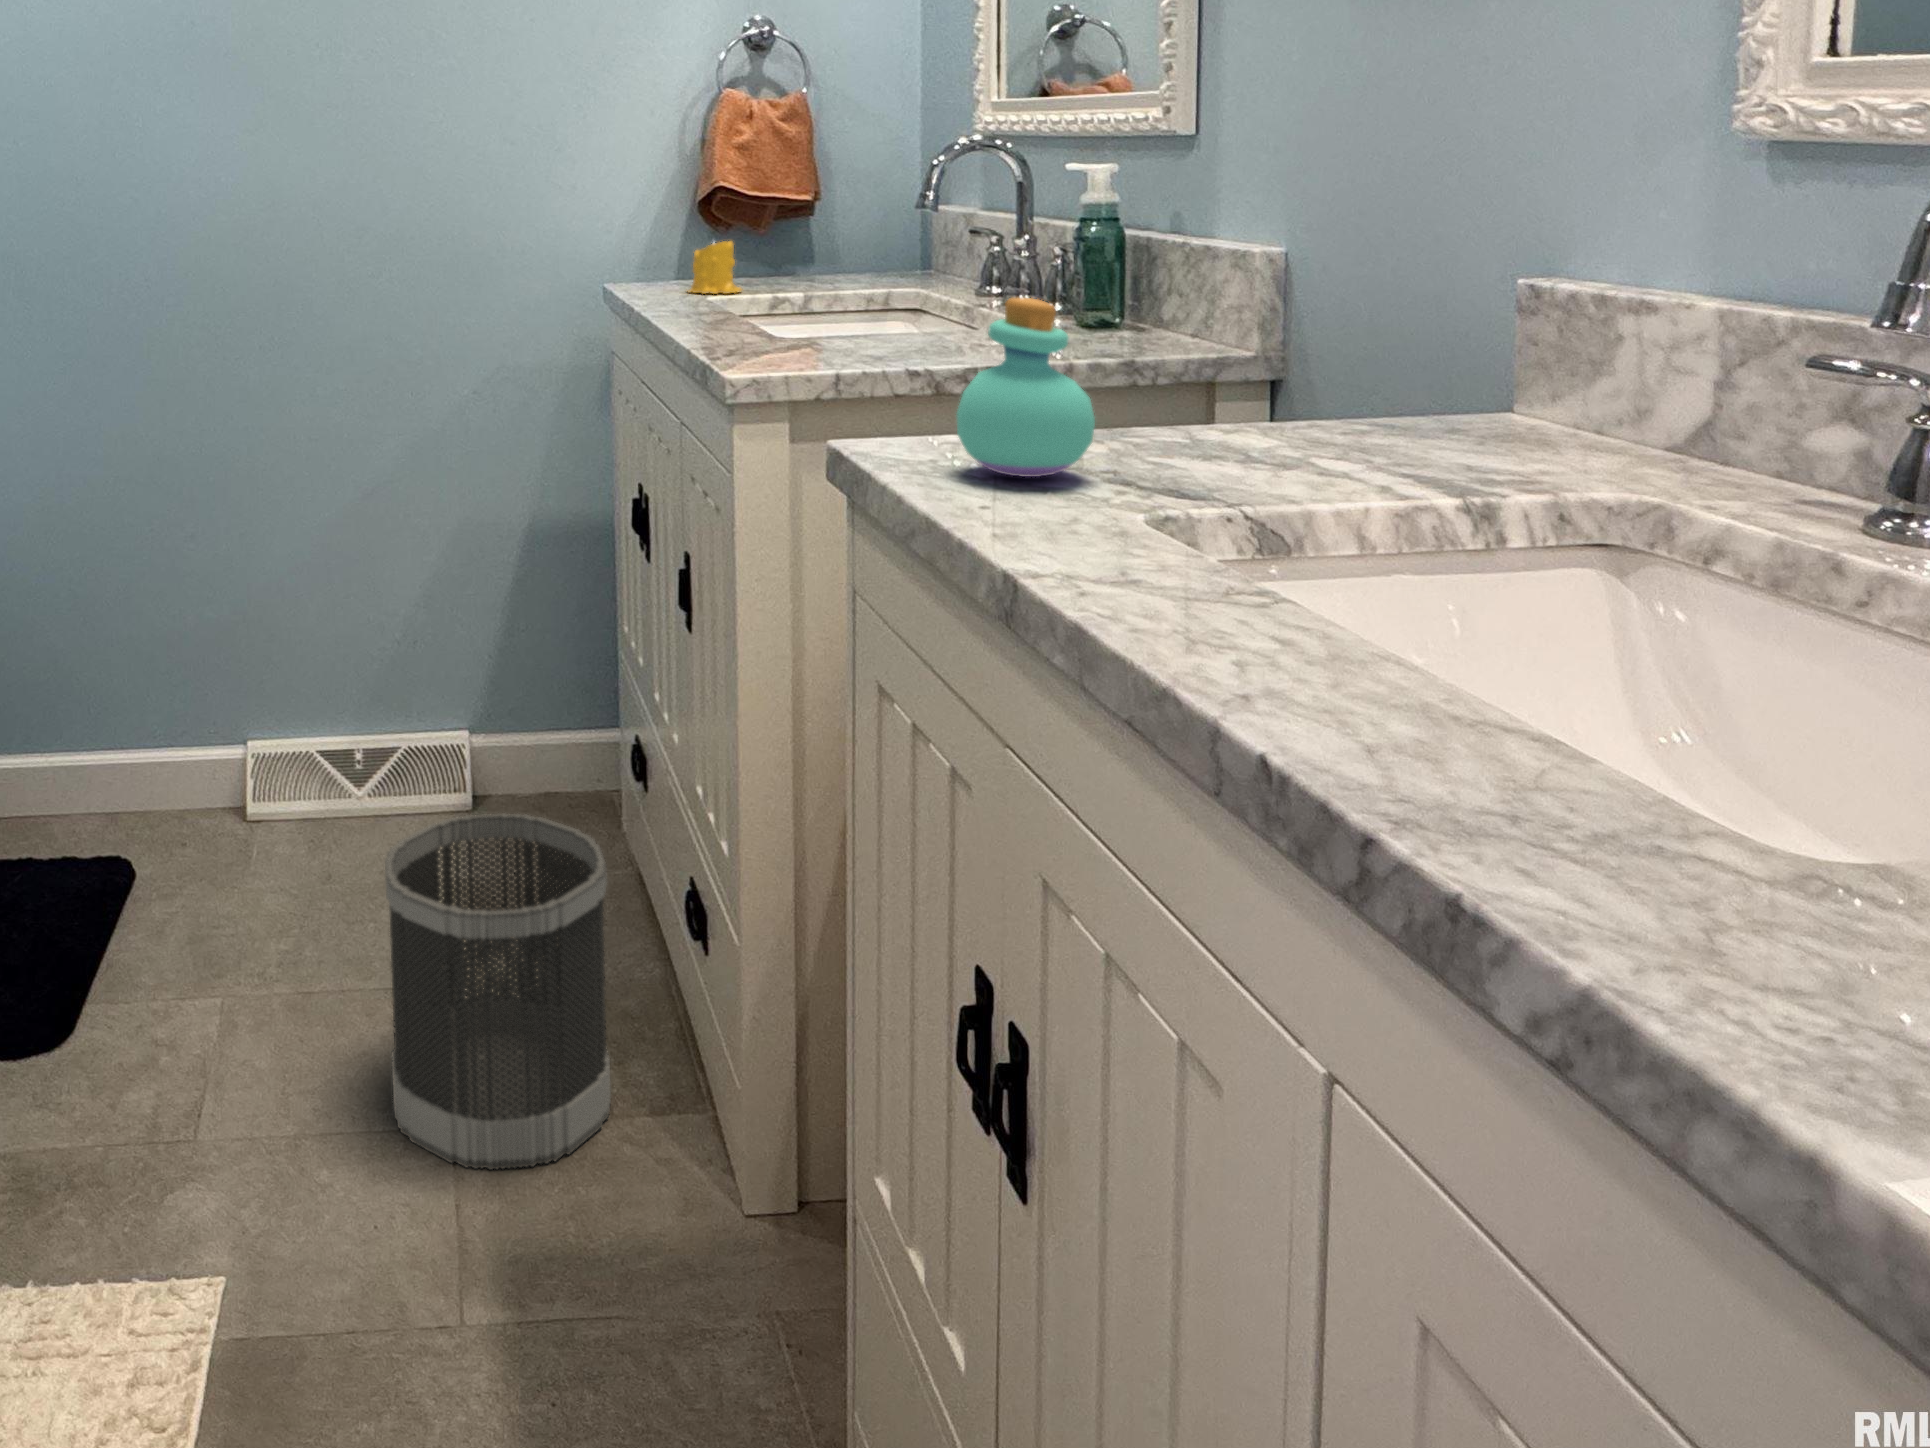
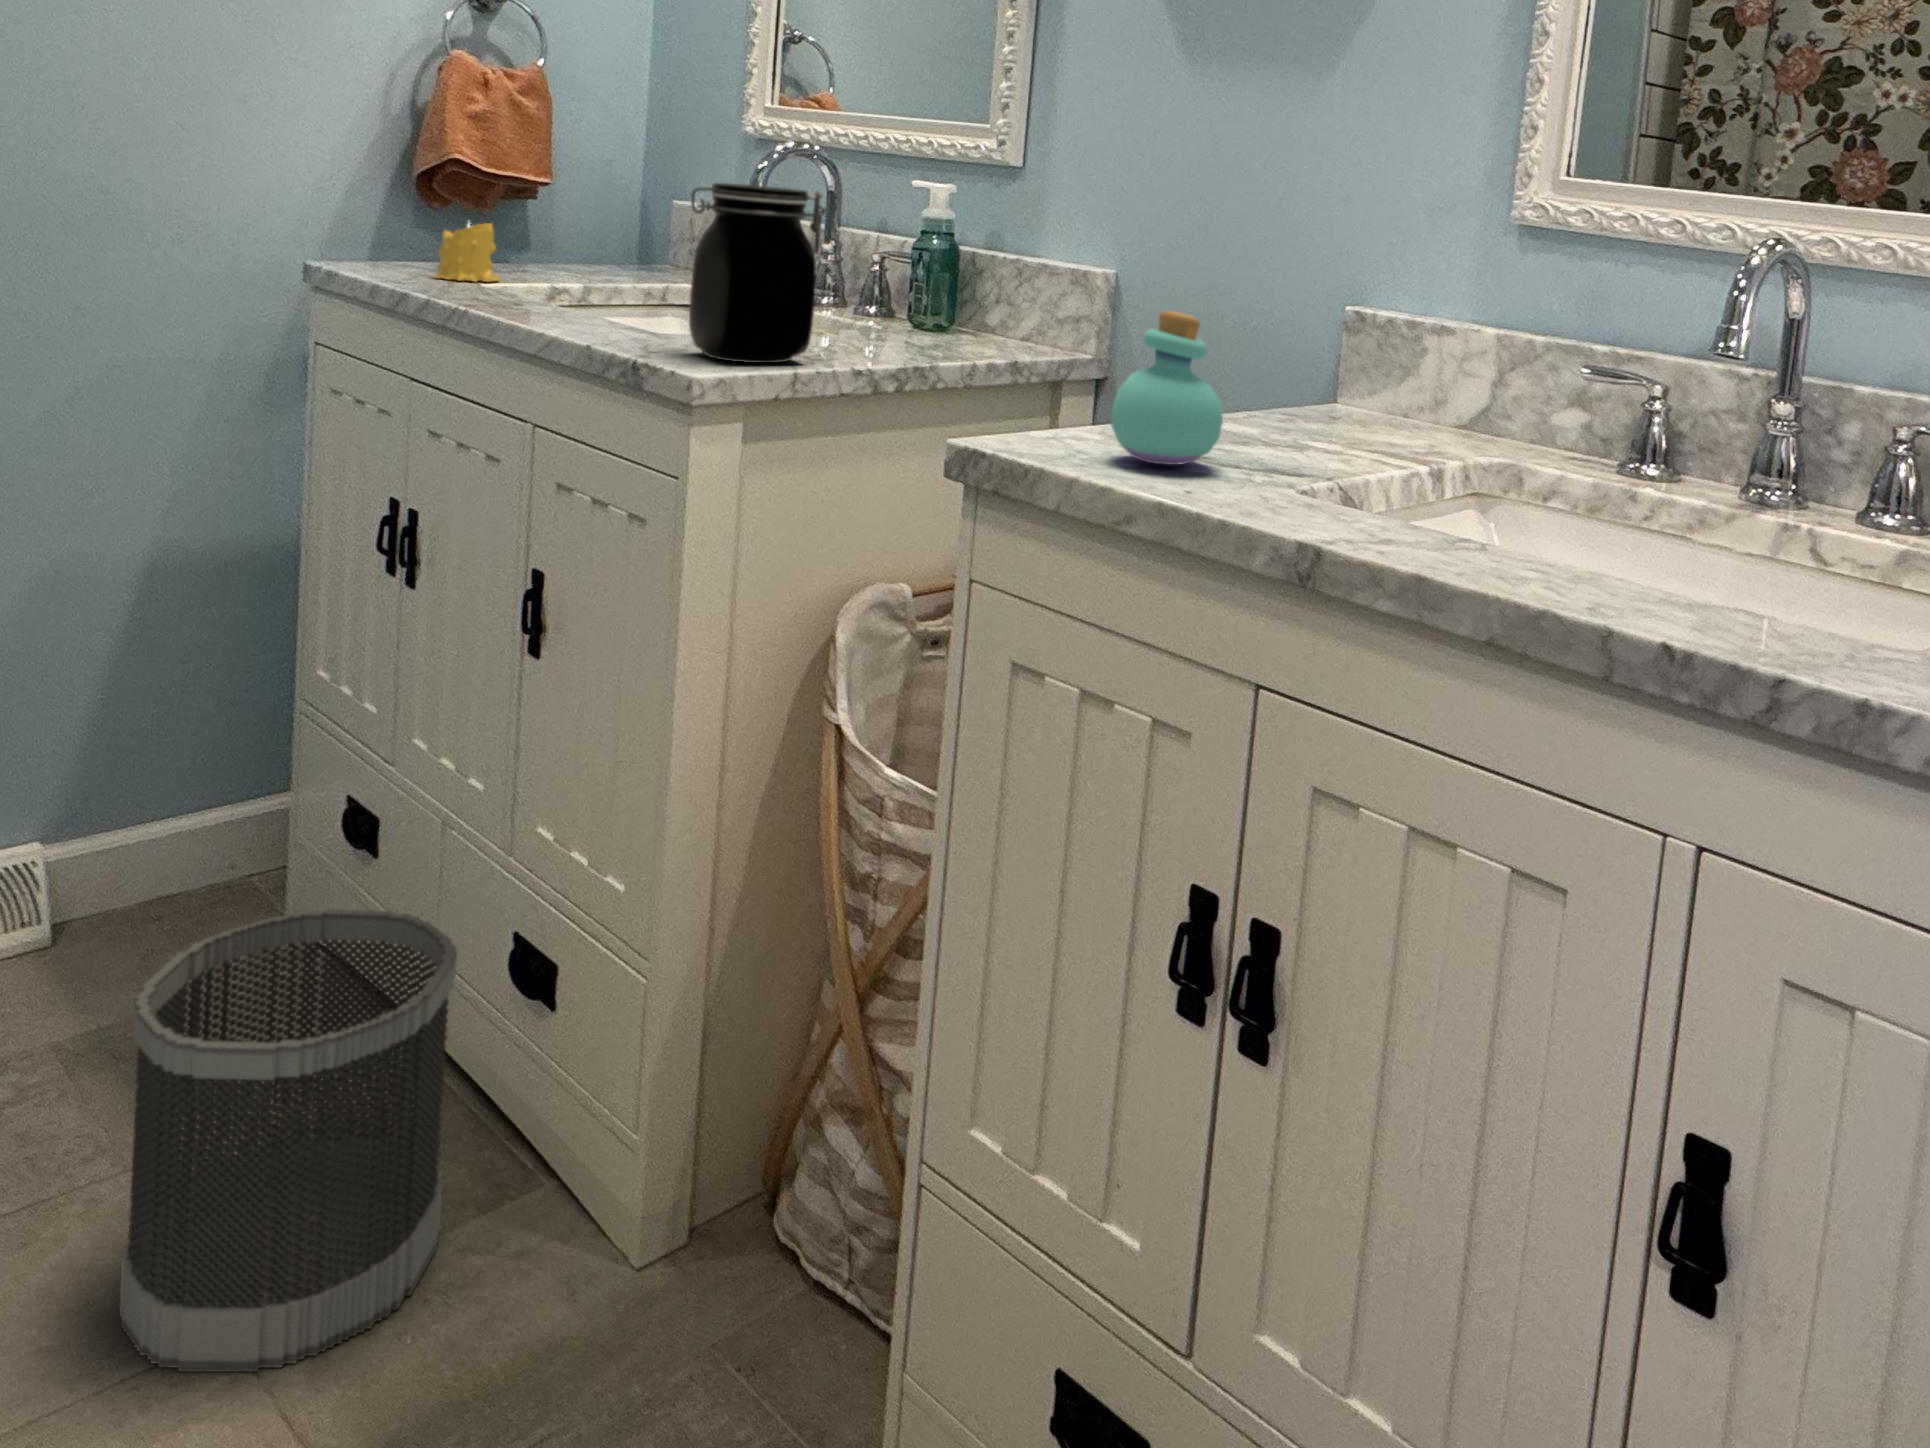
jar: none [753,188,883,364] -> present [689,183,826,363]

